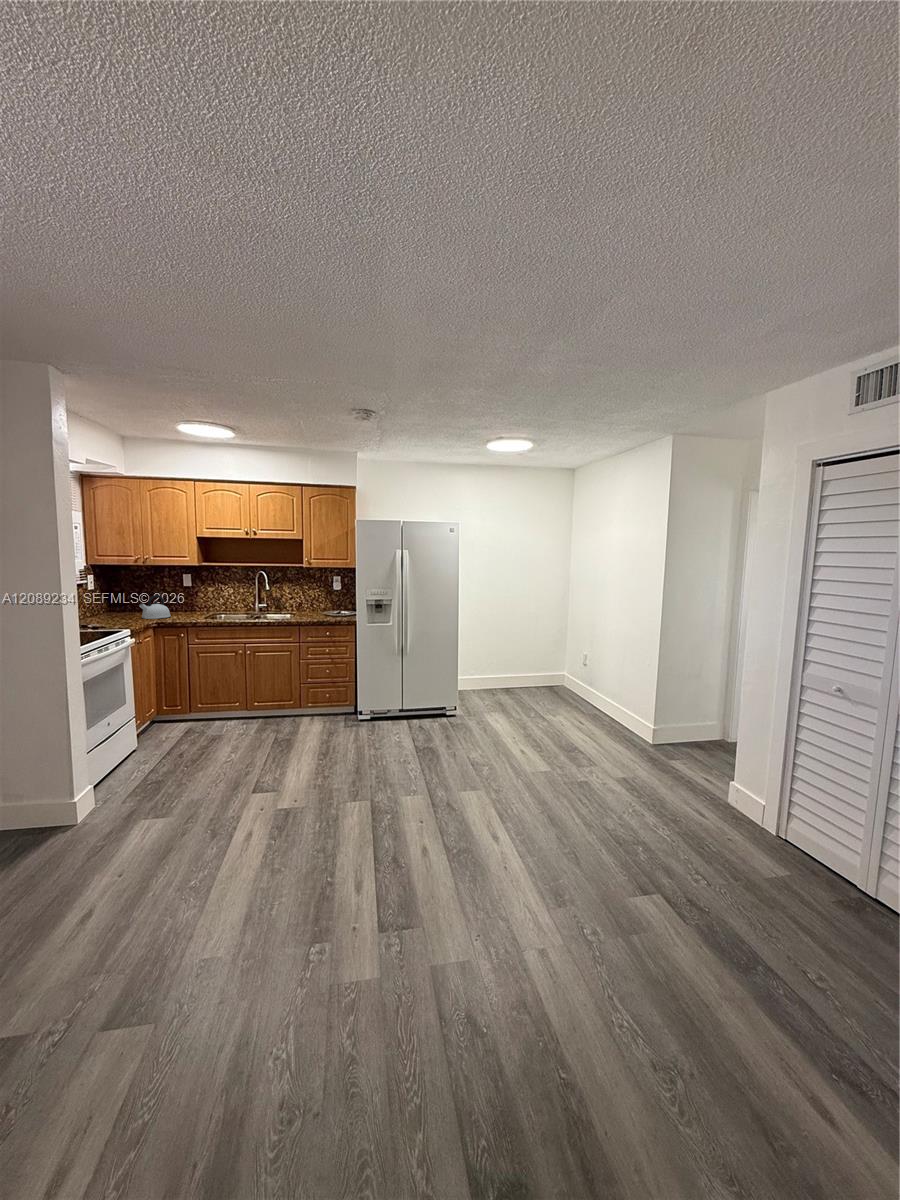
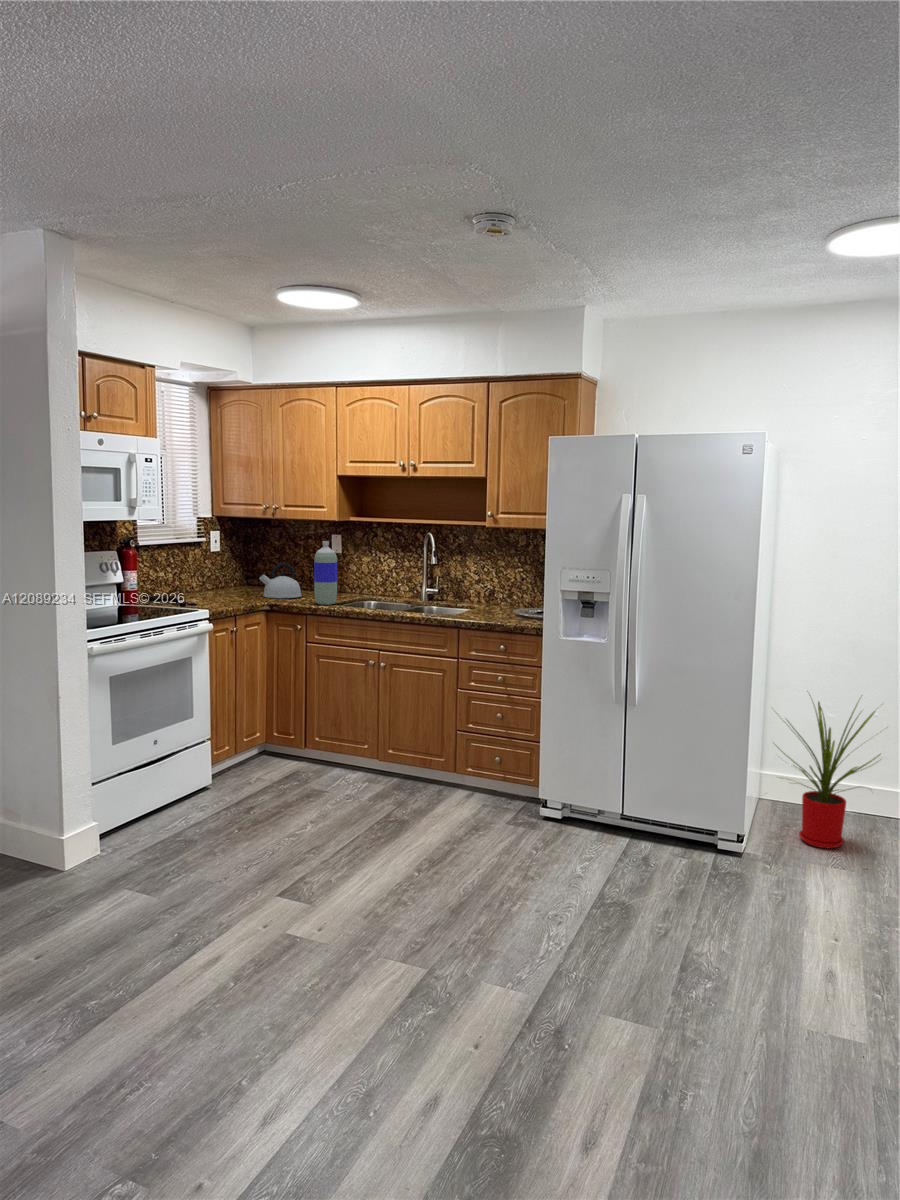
bottle: none [188,579,205,620] -> present [314,541,337,605]
house plant: none [459,636,510,707] -> present [778,691,880,848]

